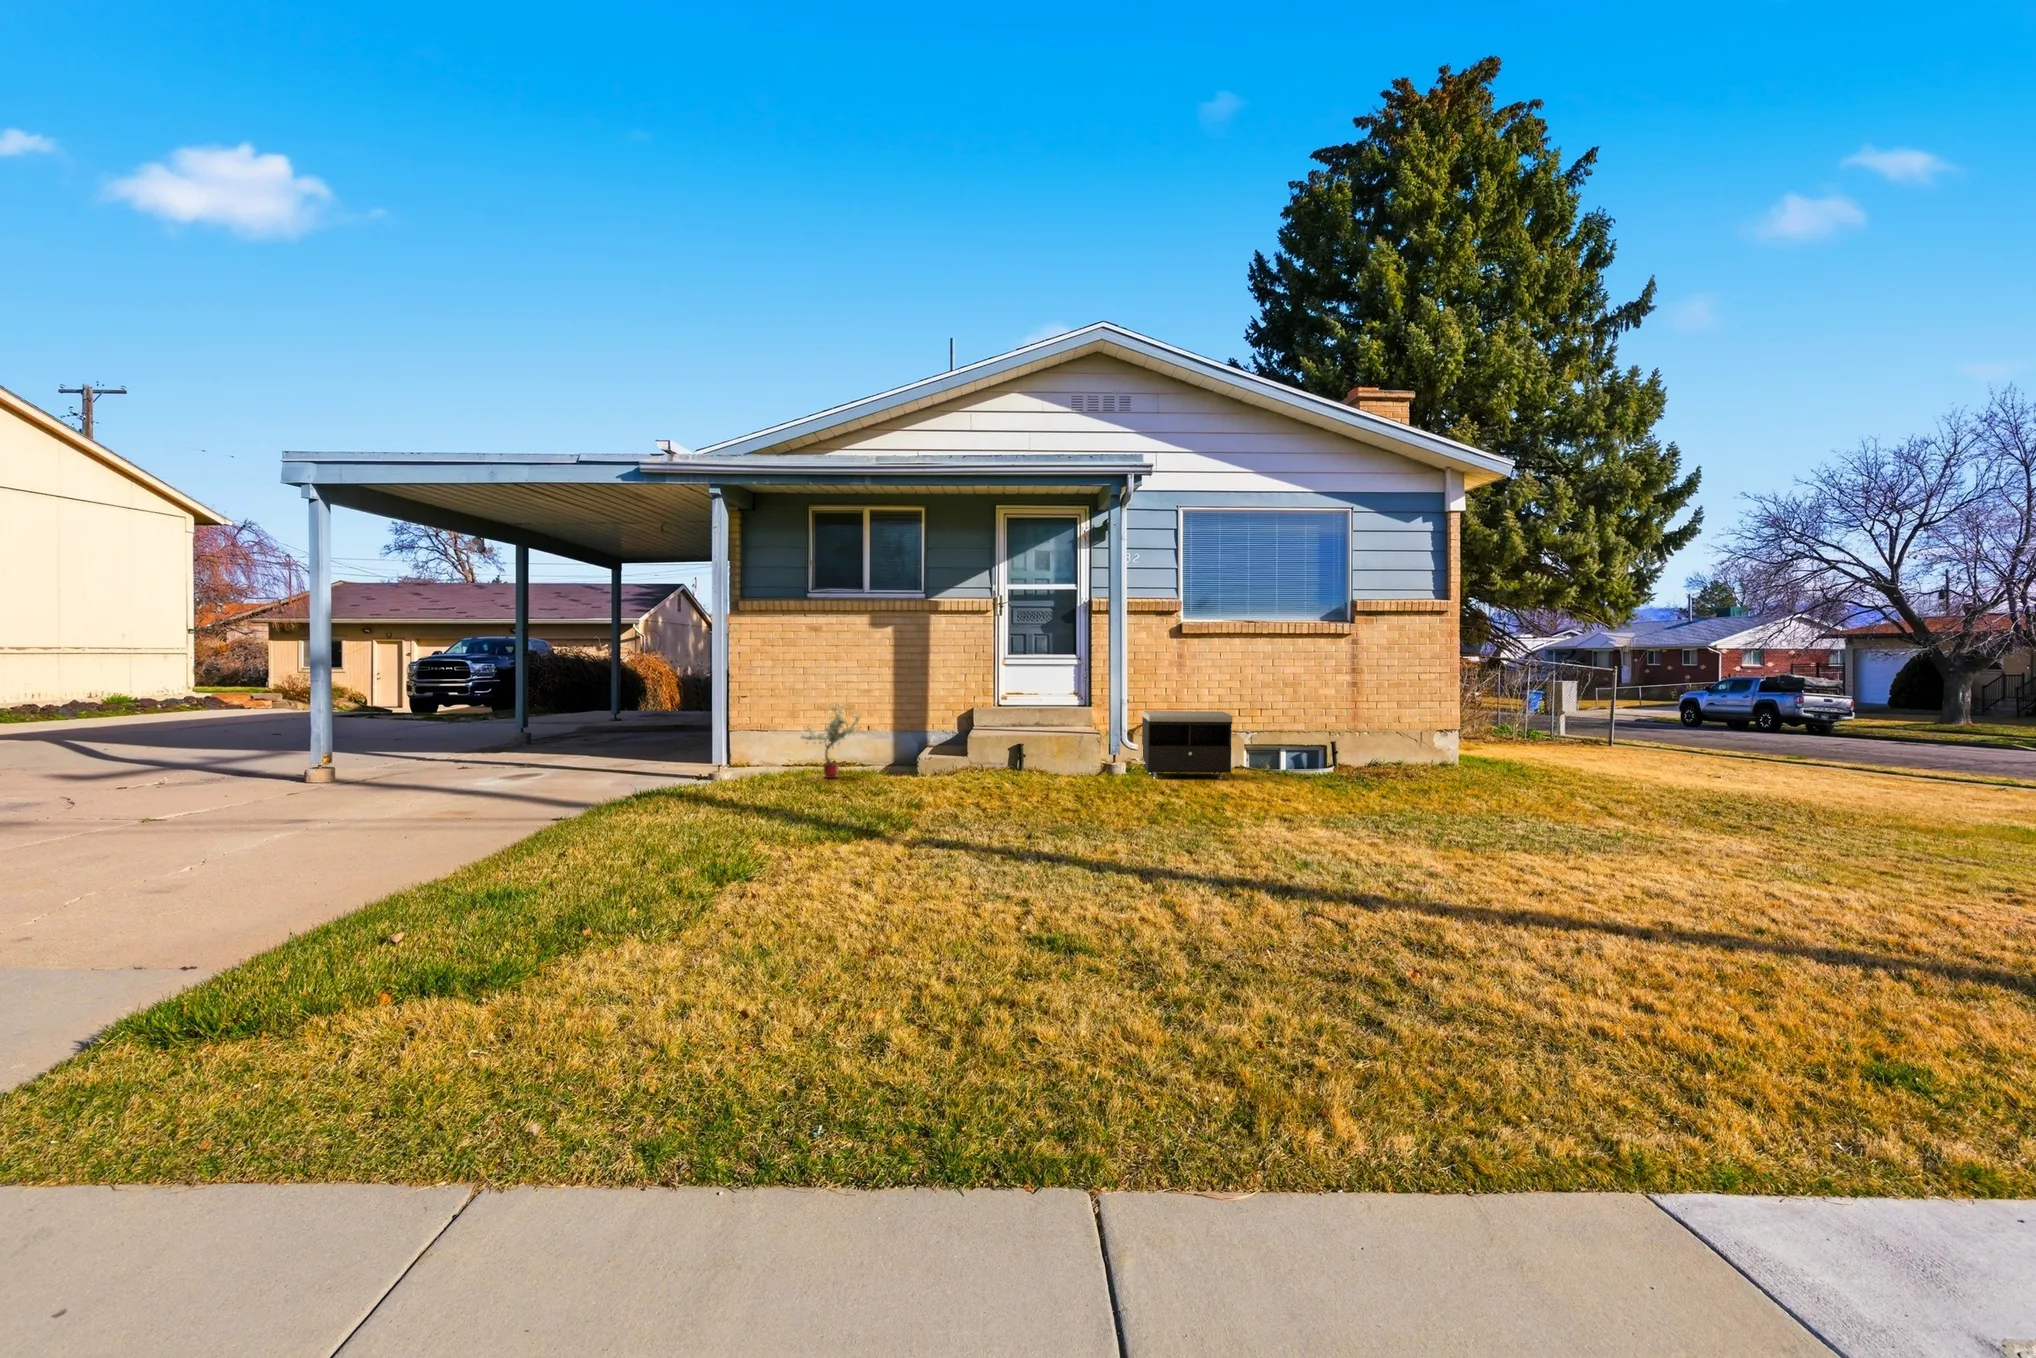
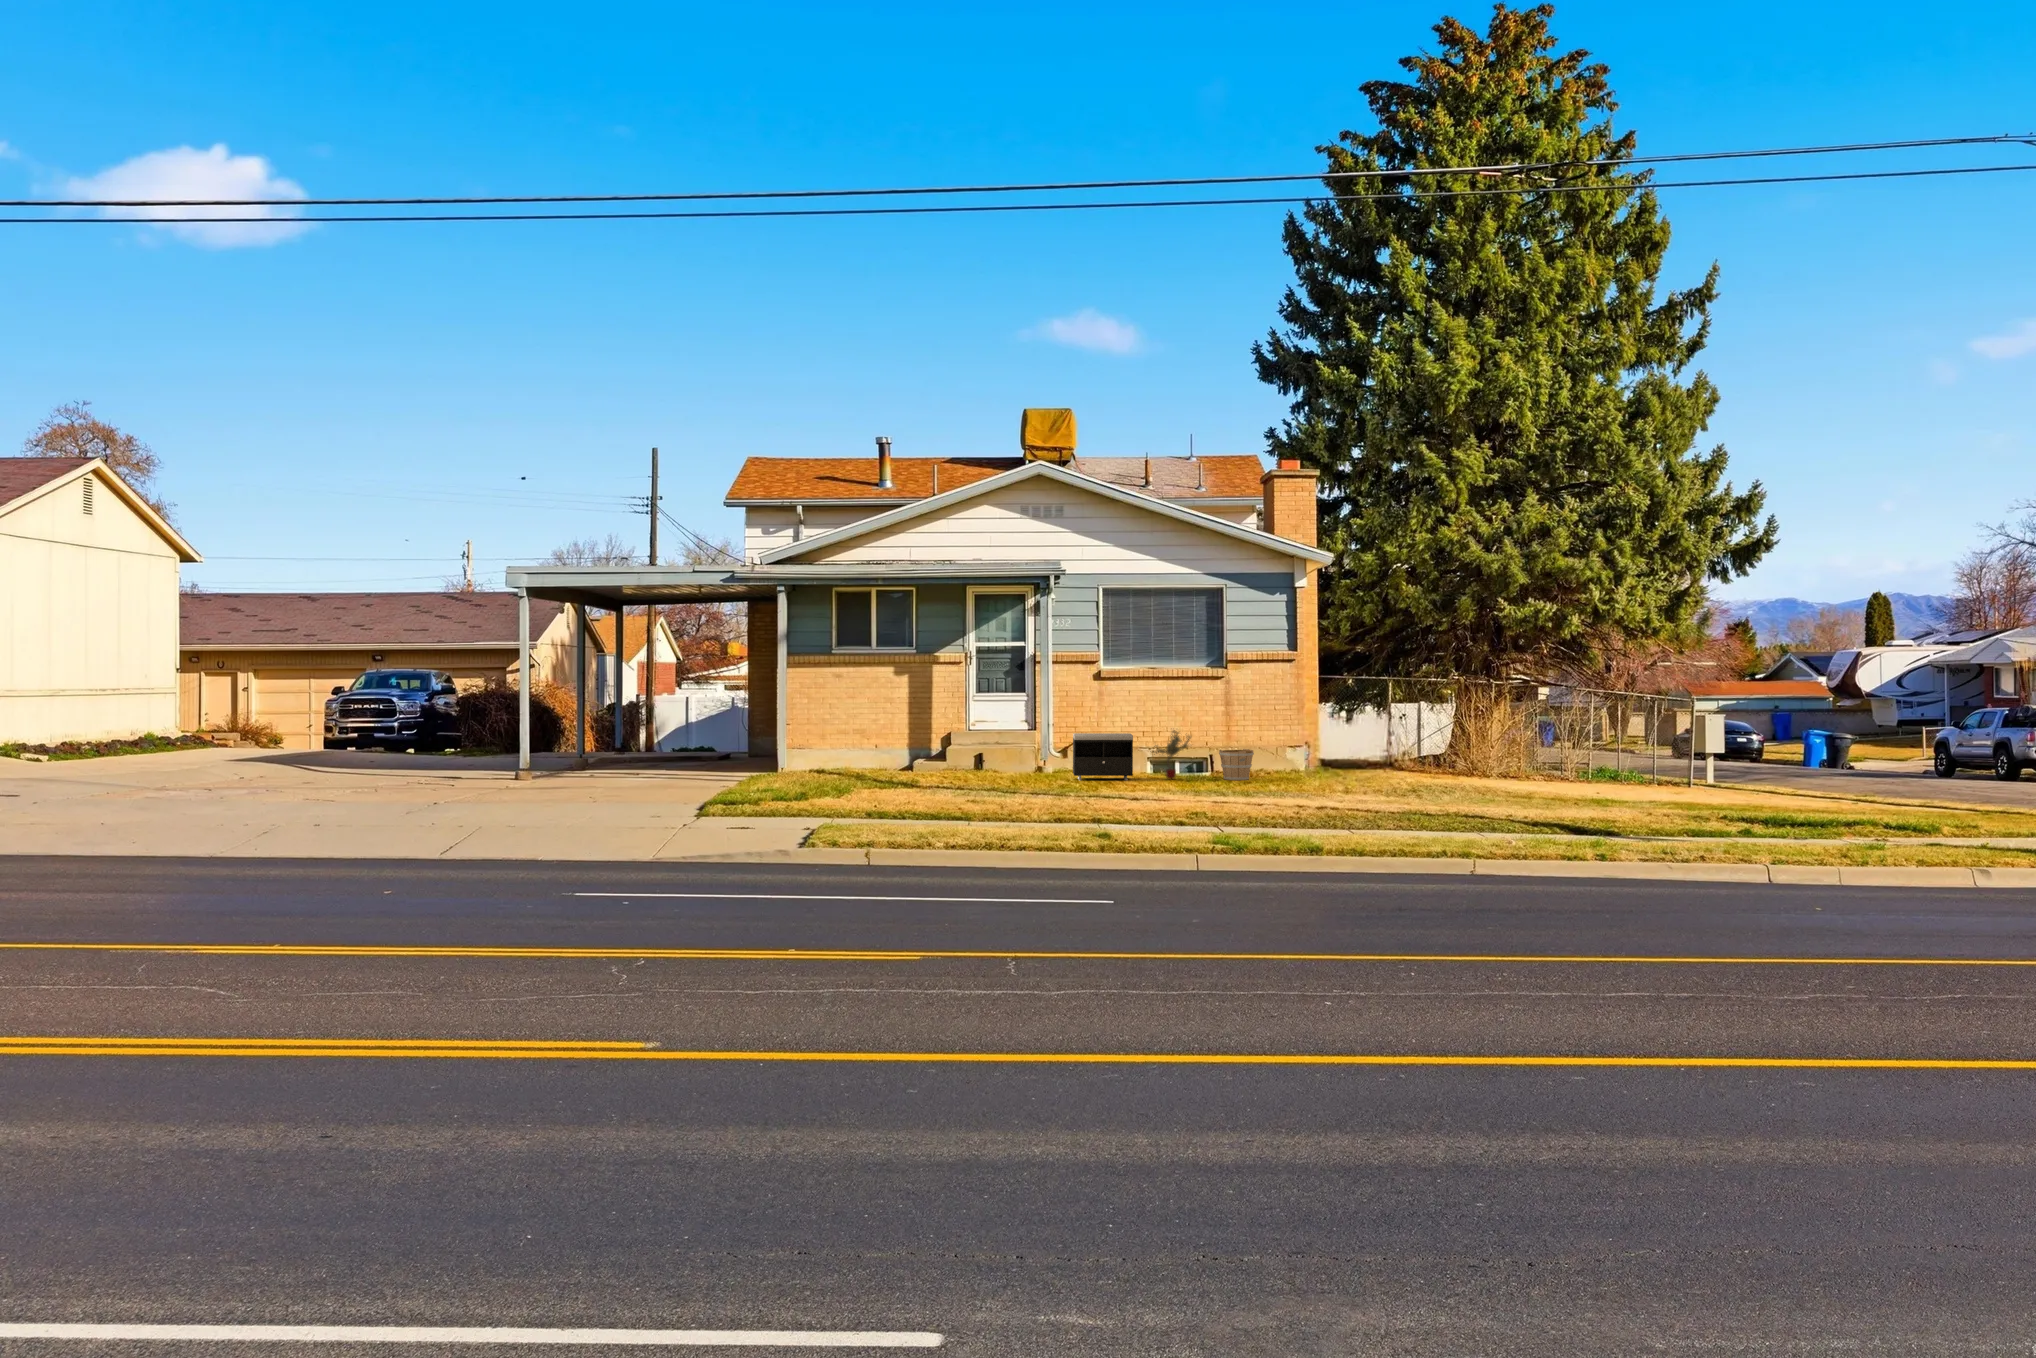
potted tree: present [802,704,861,778] -> present [1150,730,1191,780]
wooden bucket: none [1348,734,1400,780] -> present [1219,749,1254,780]

